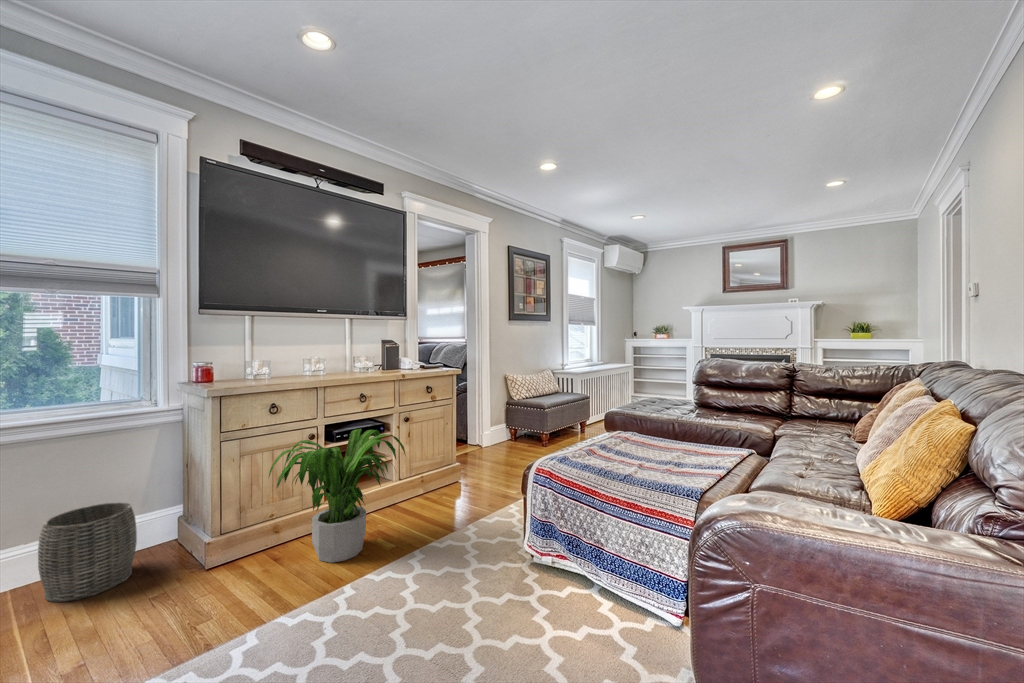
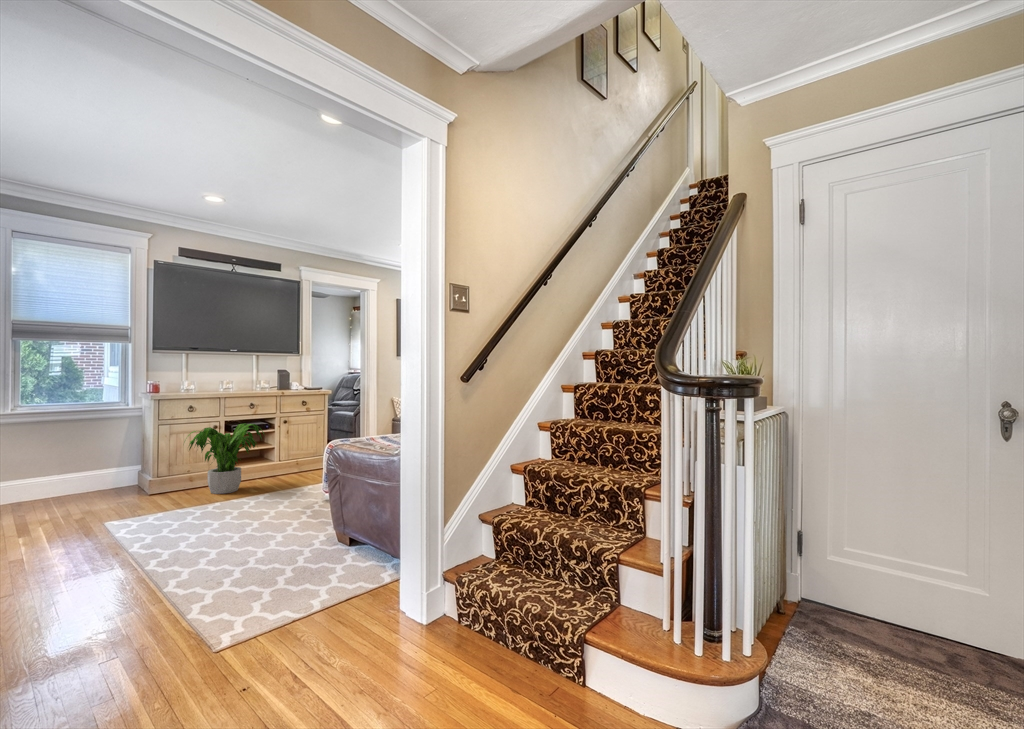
woven basket: present [38,502,137,602] -> none [63,458,112,502]

